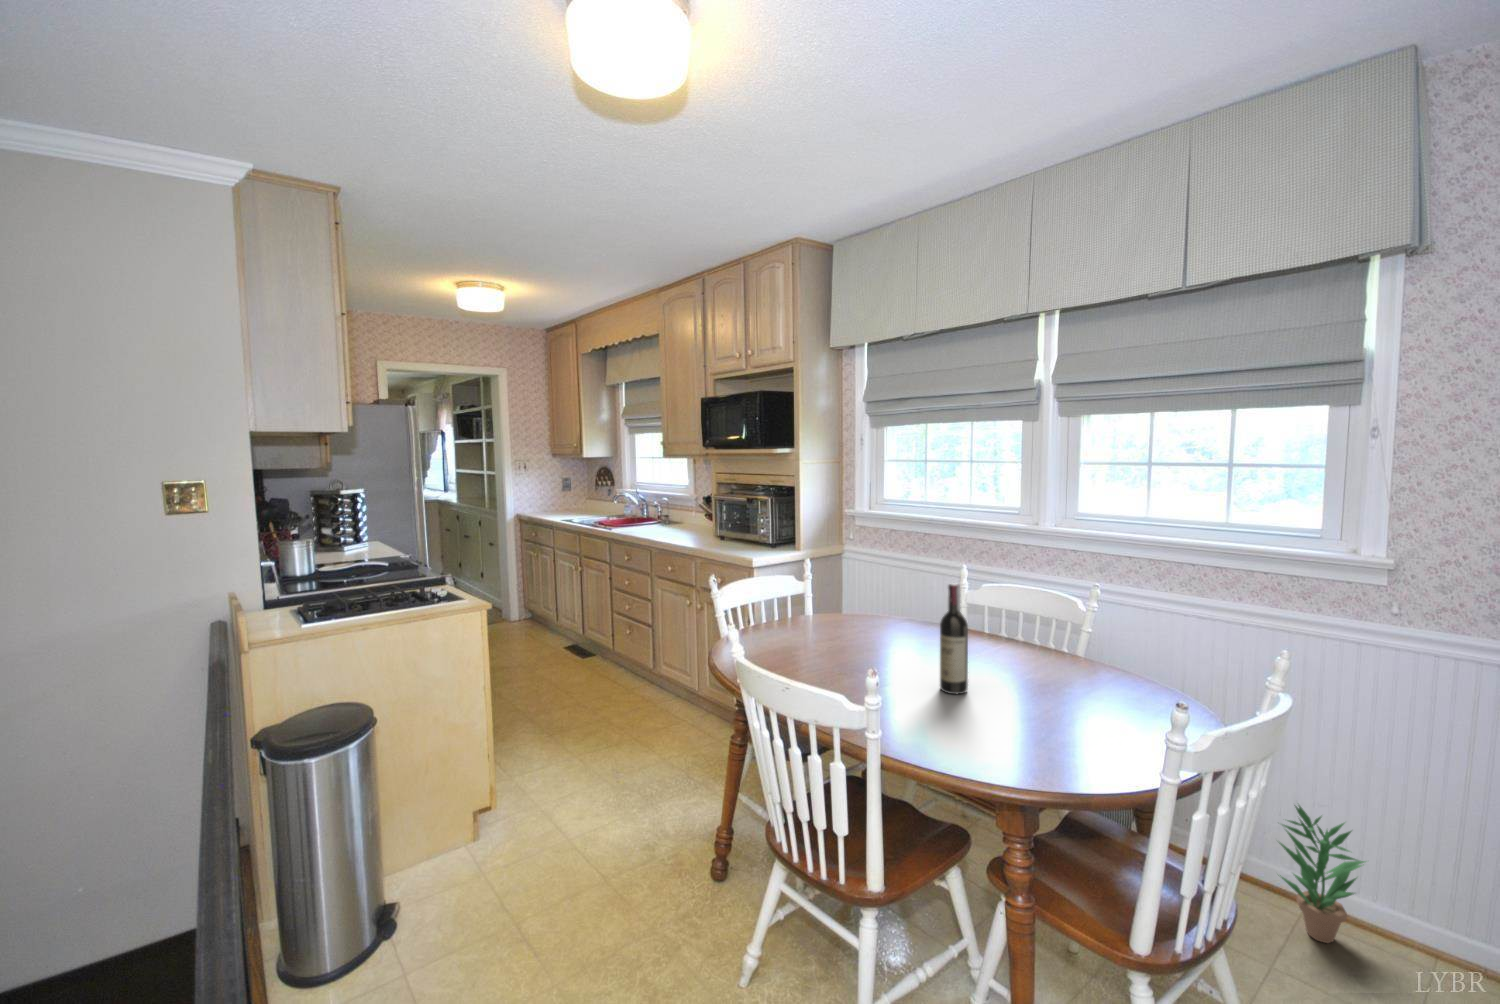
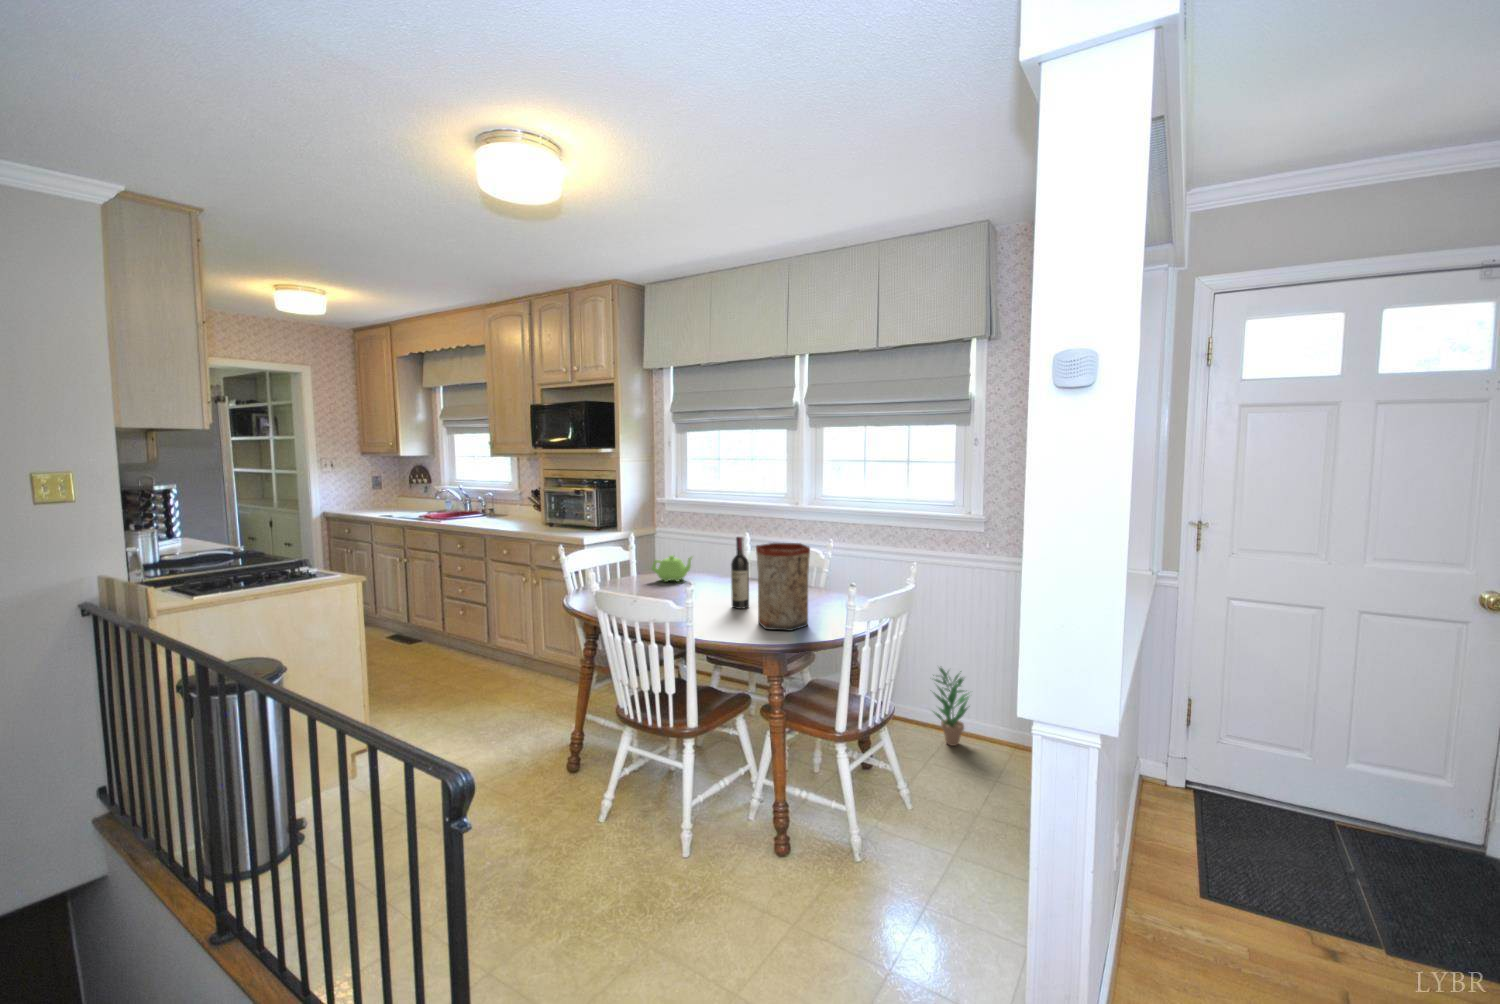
teapot: none [829,594,888,631] -> present [652,555,692,582]
vase: none [981,602,1079,758] -> present [756,543,810,631]

